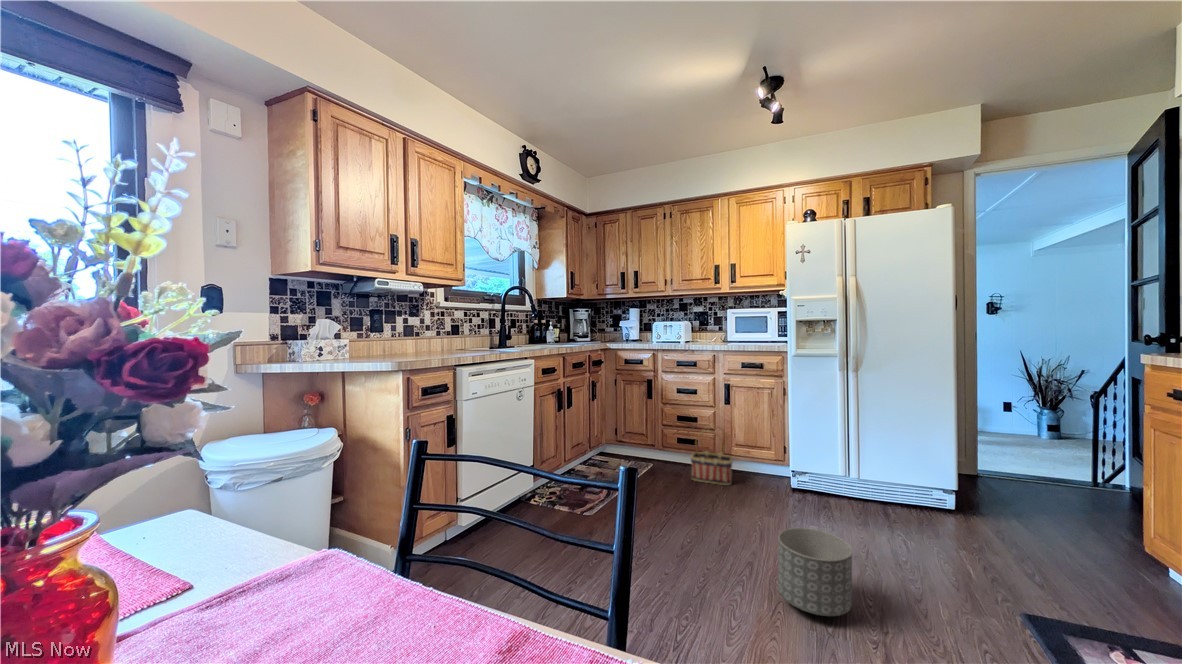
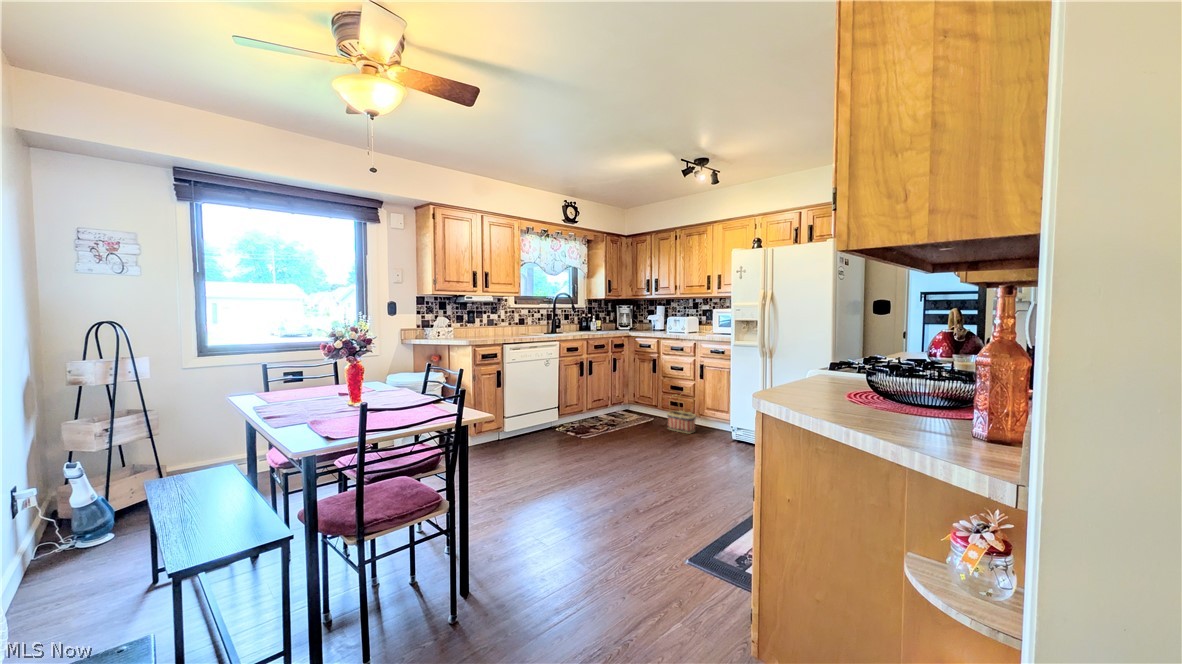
planter: present [778,528,852,616] -> none [642,441,680,484]

